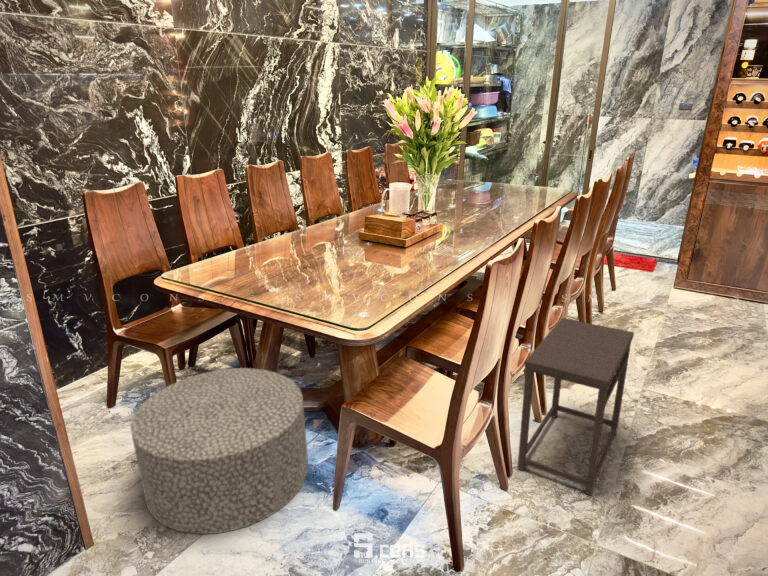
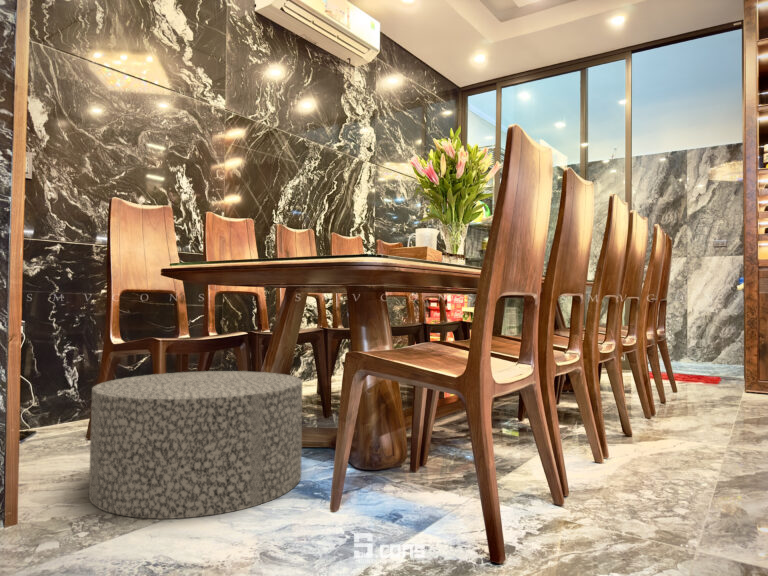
side table: present [518,318,634,495] -> none [570,327,703,514]

